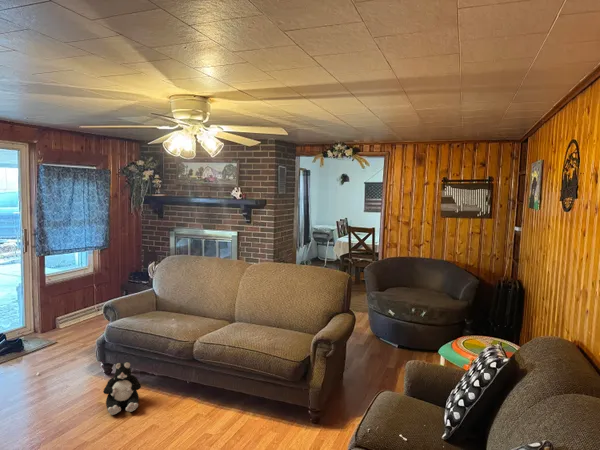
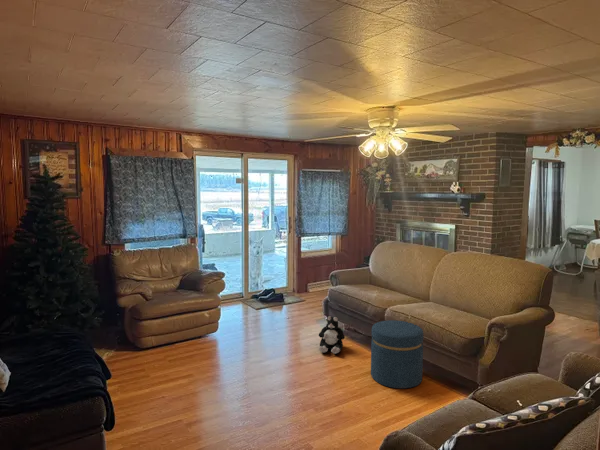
ottoman: none [187,352,248,437] -> present [371,320,424,388]

